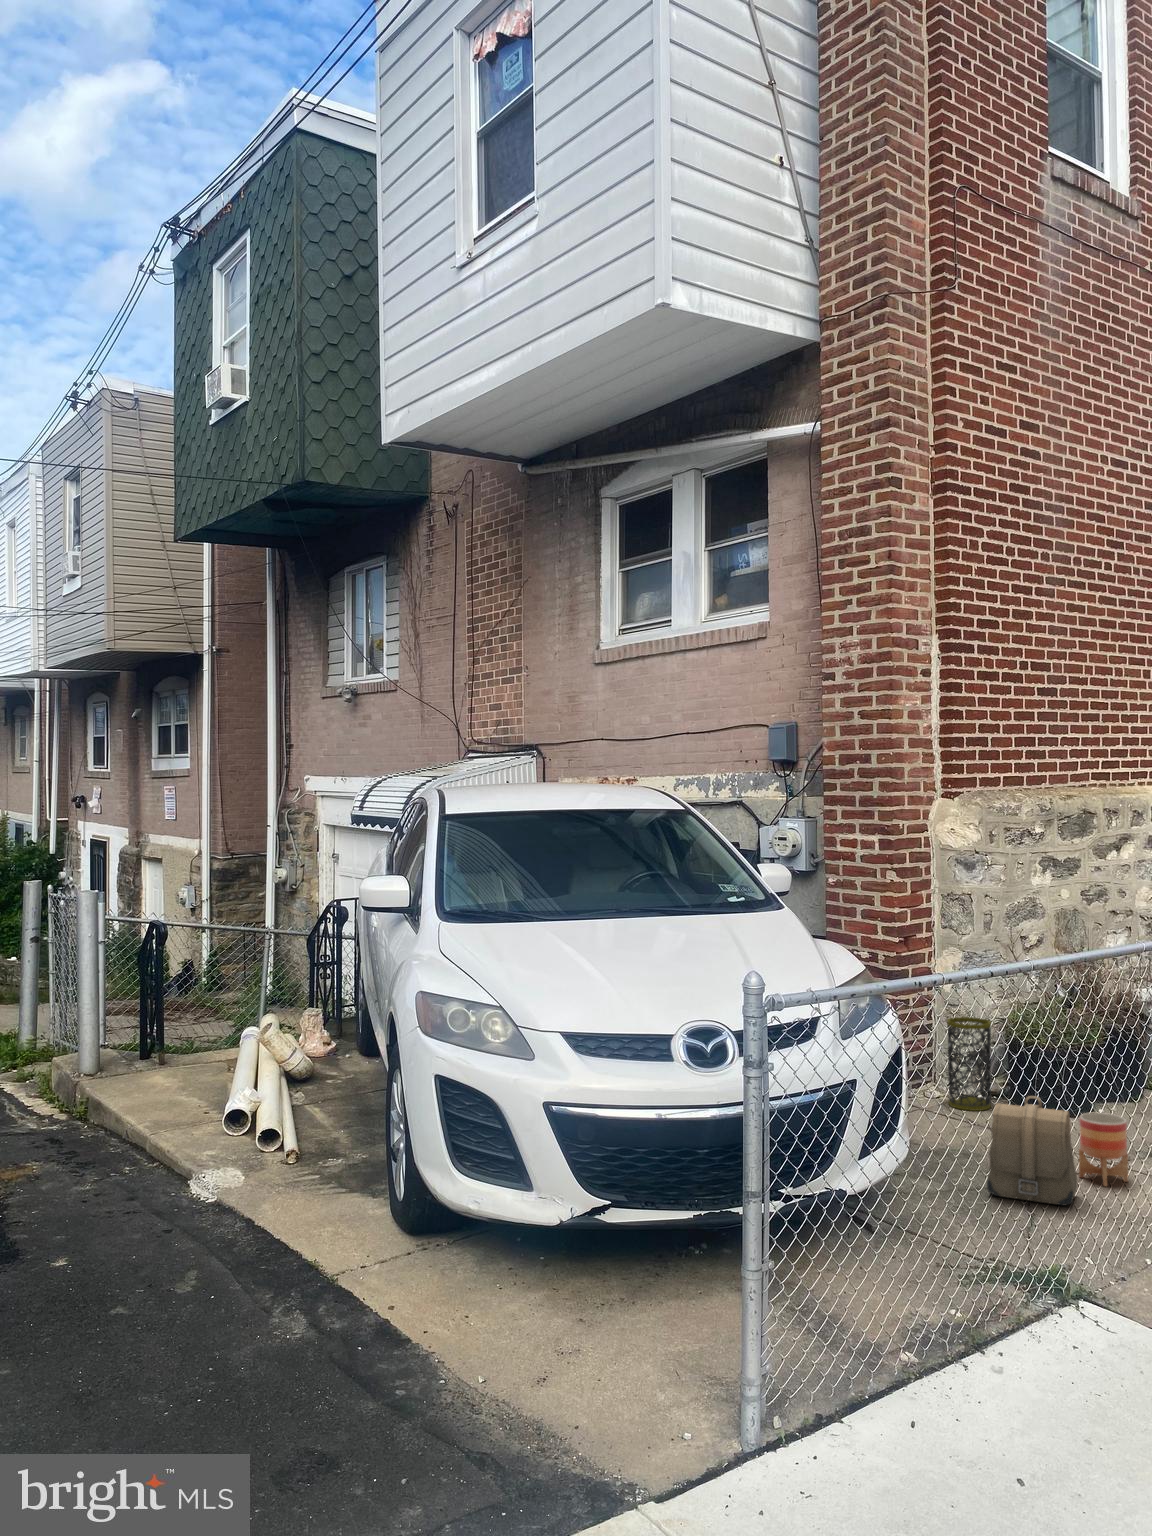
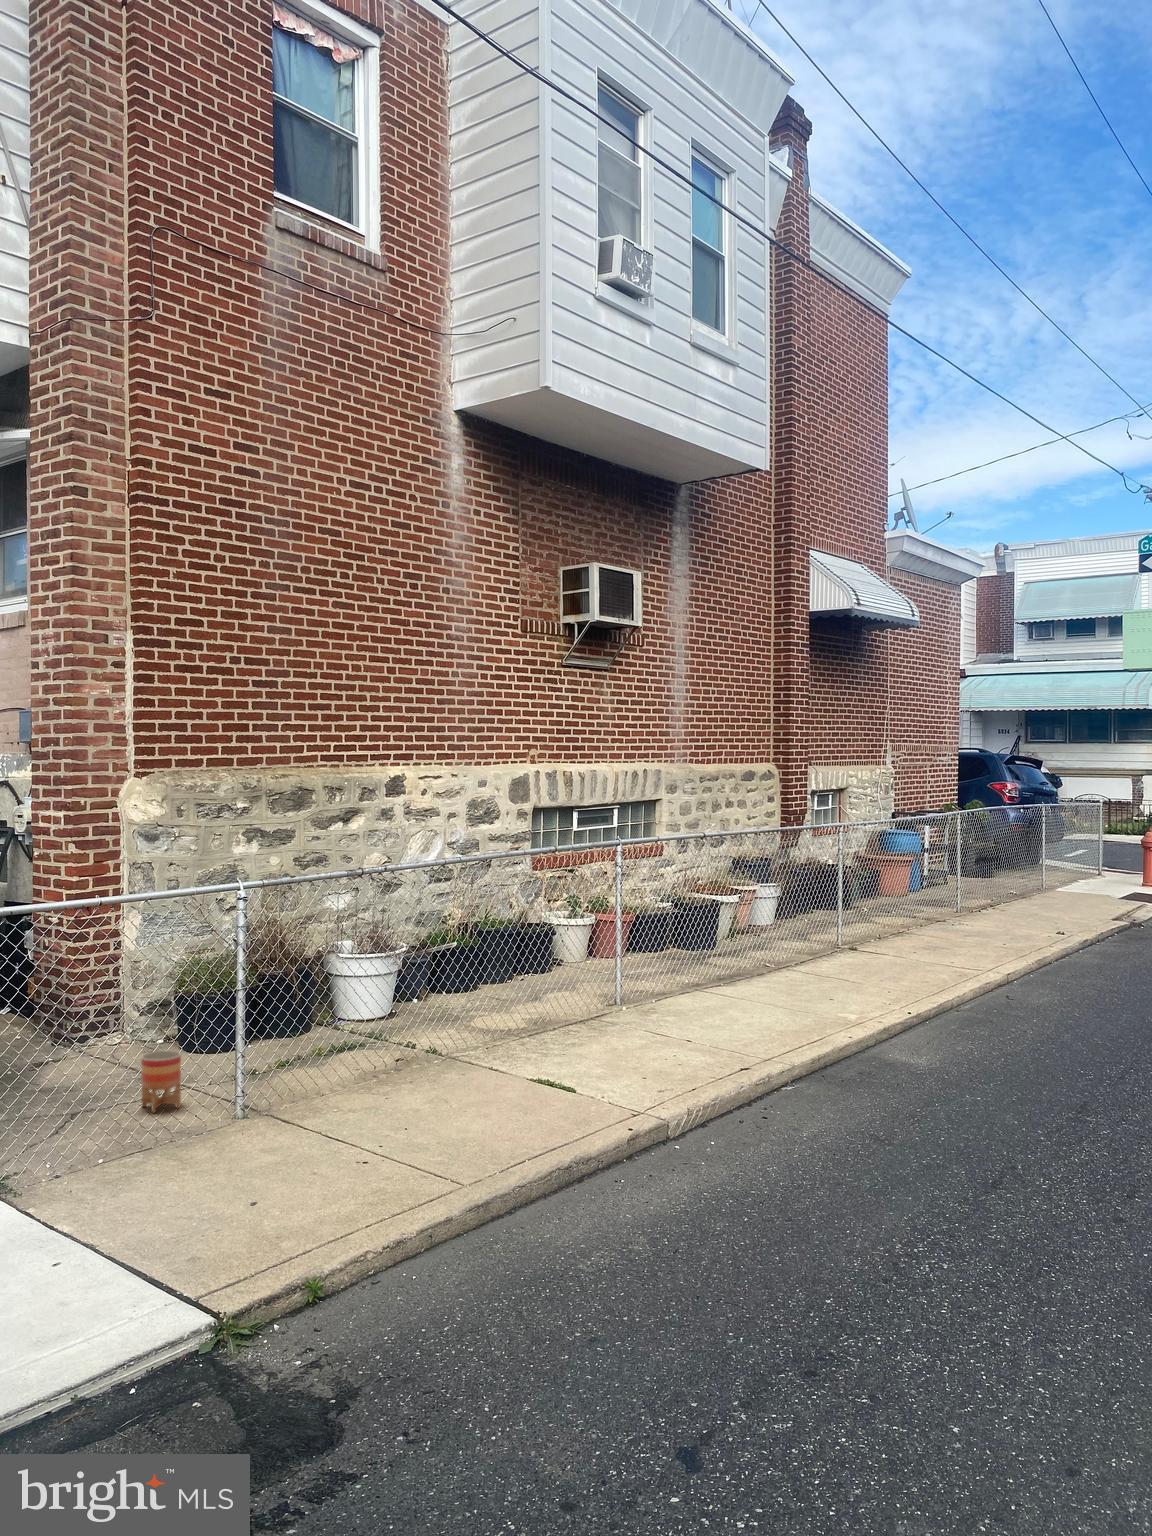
trash can: present [947,1017,991,1111] -> none [122,972,161,1054]
backpack: present [987,1096,1077,1205] -> none [30,1040,115,1133]

